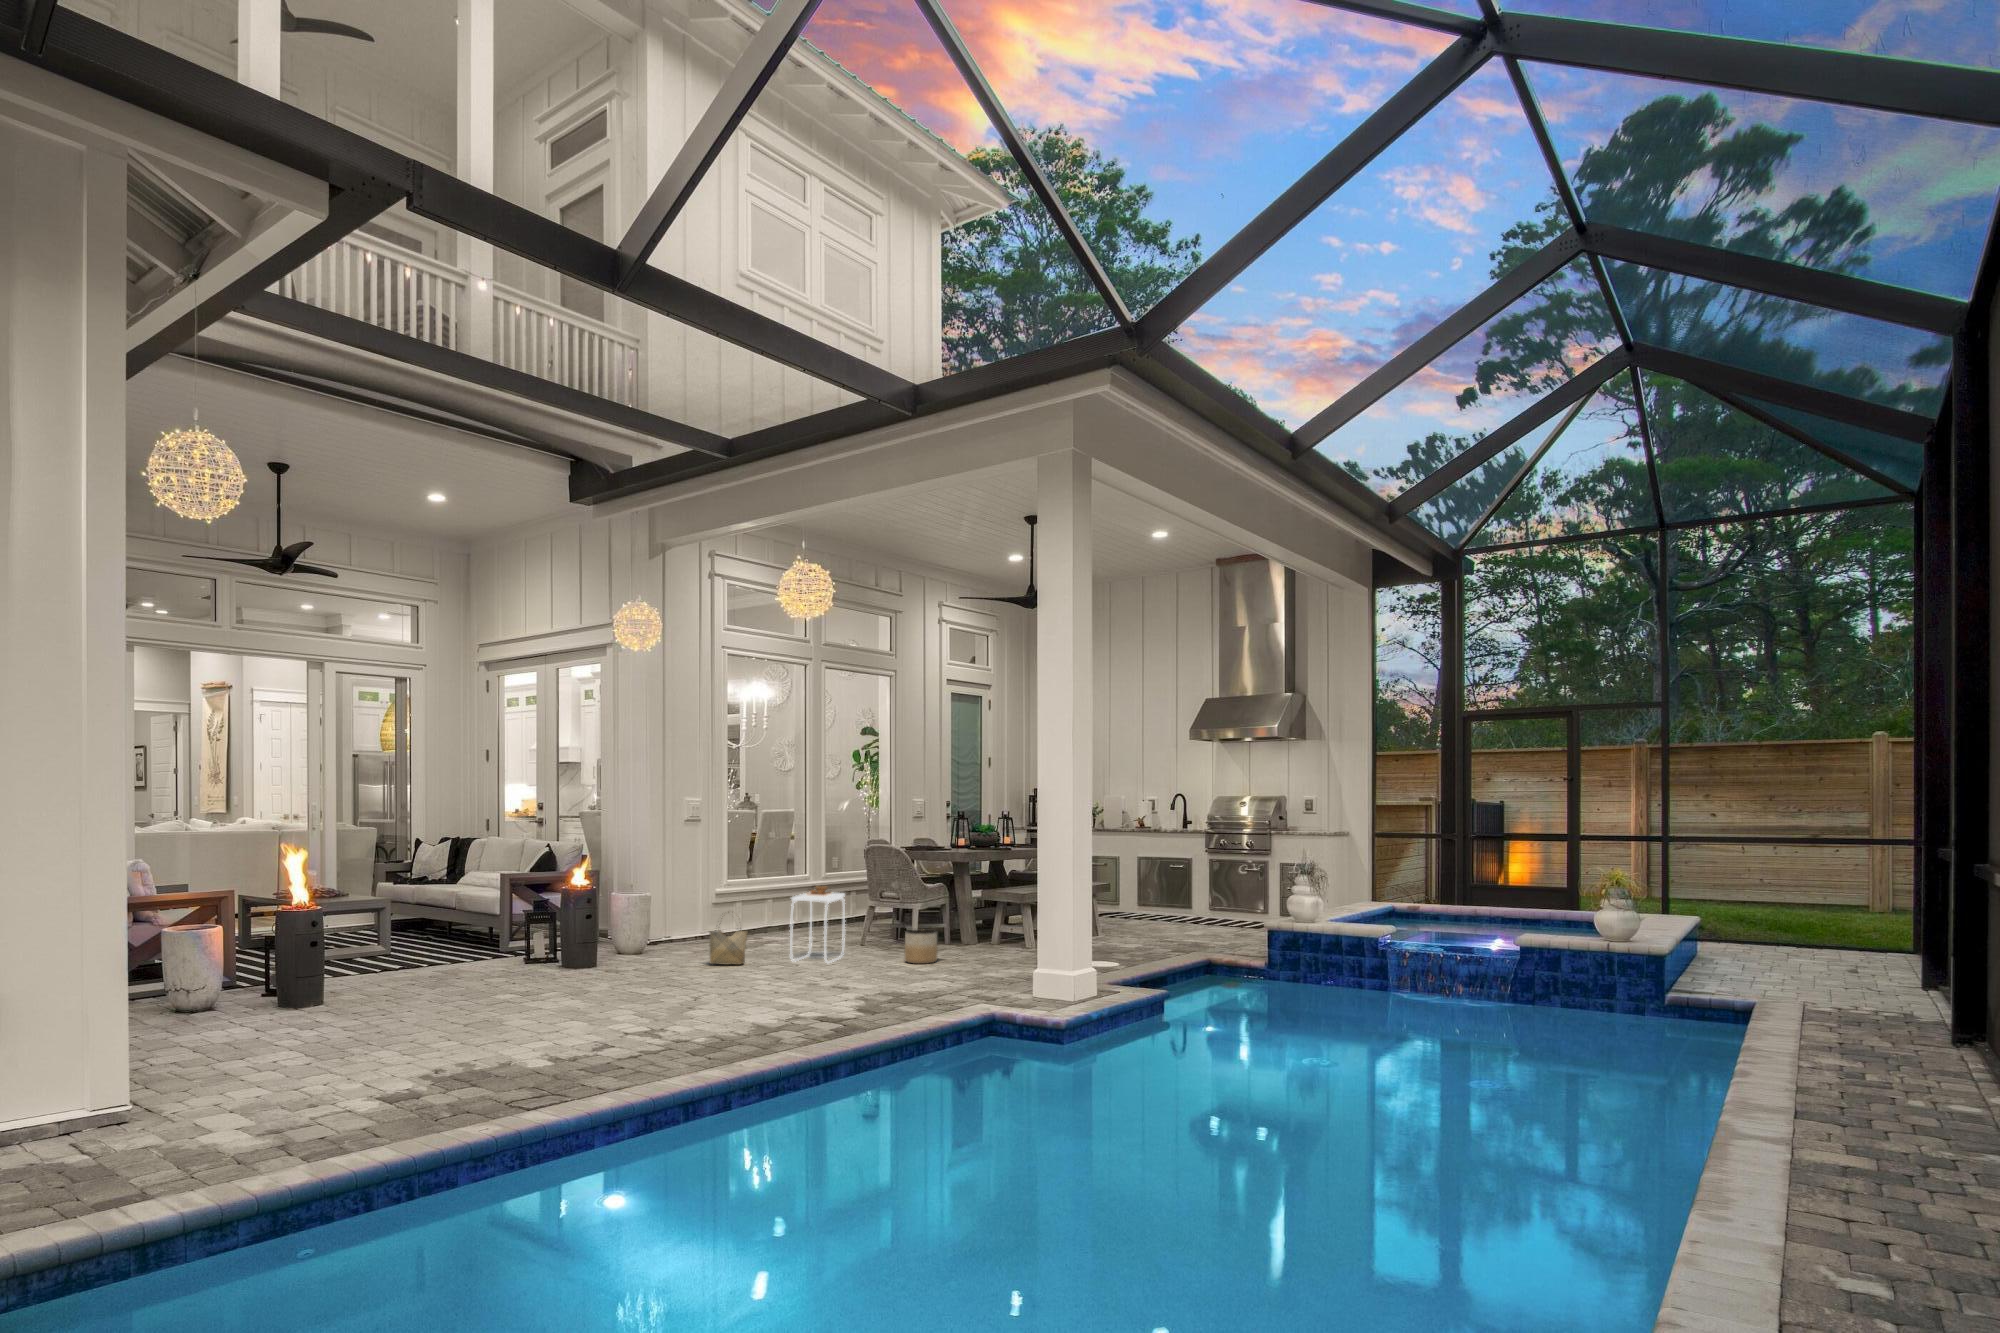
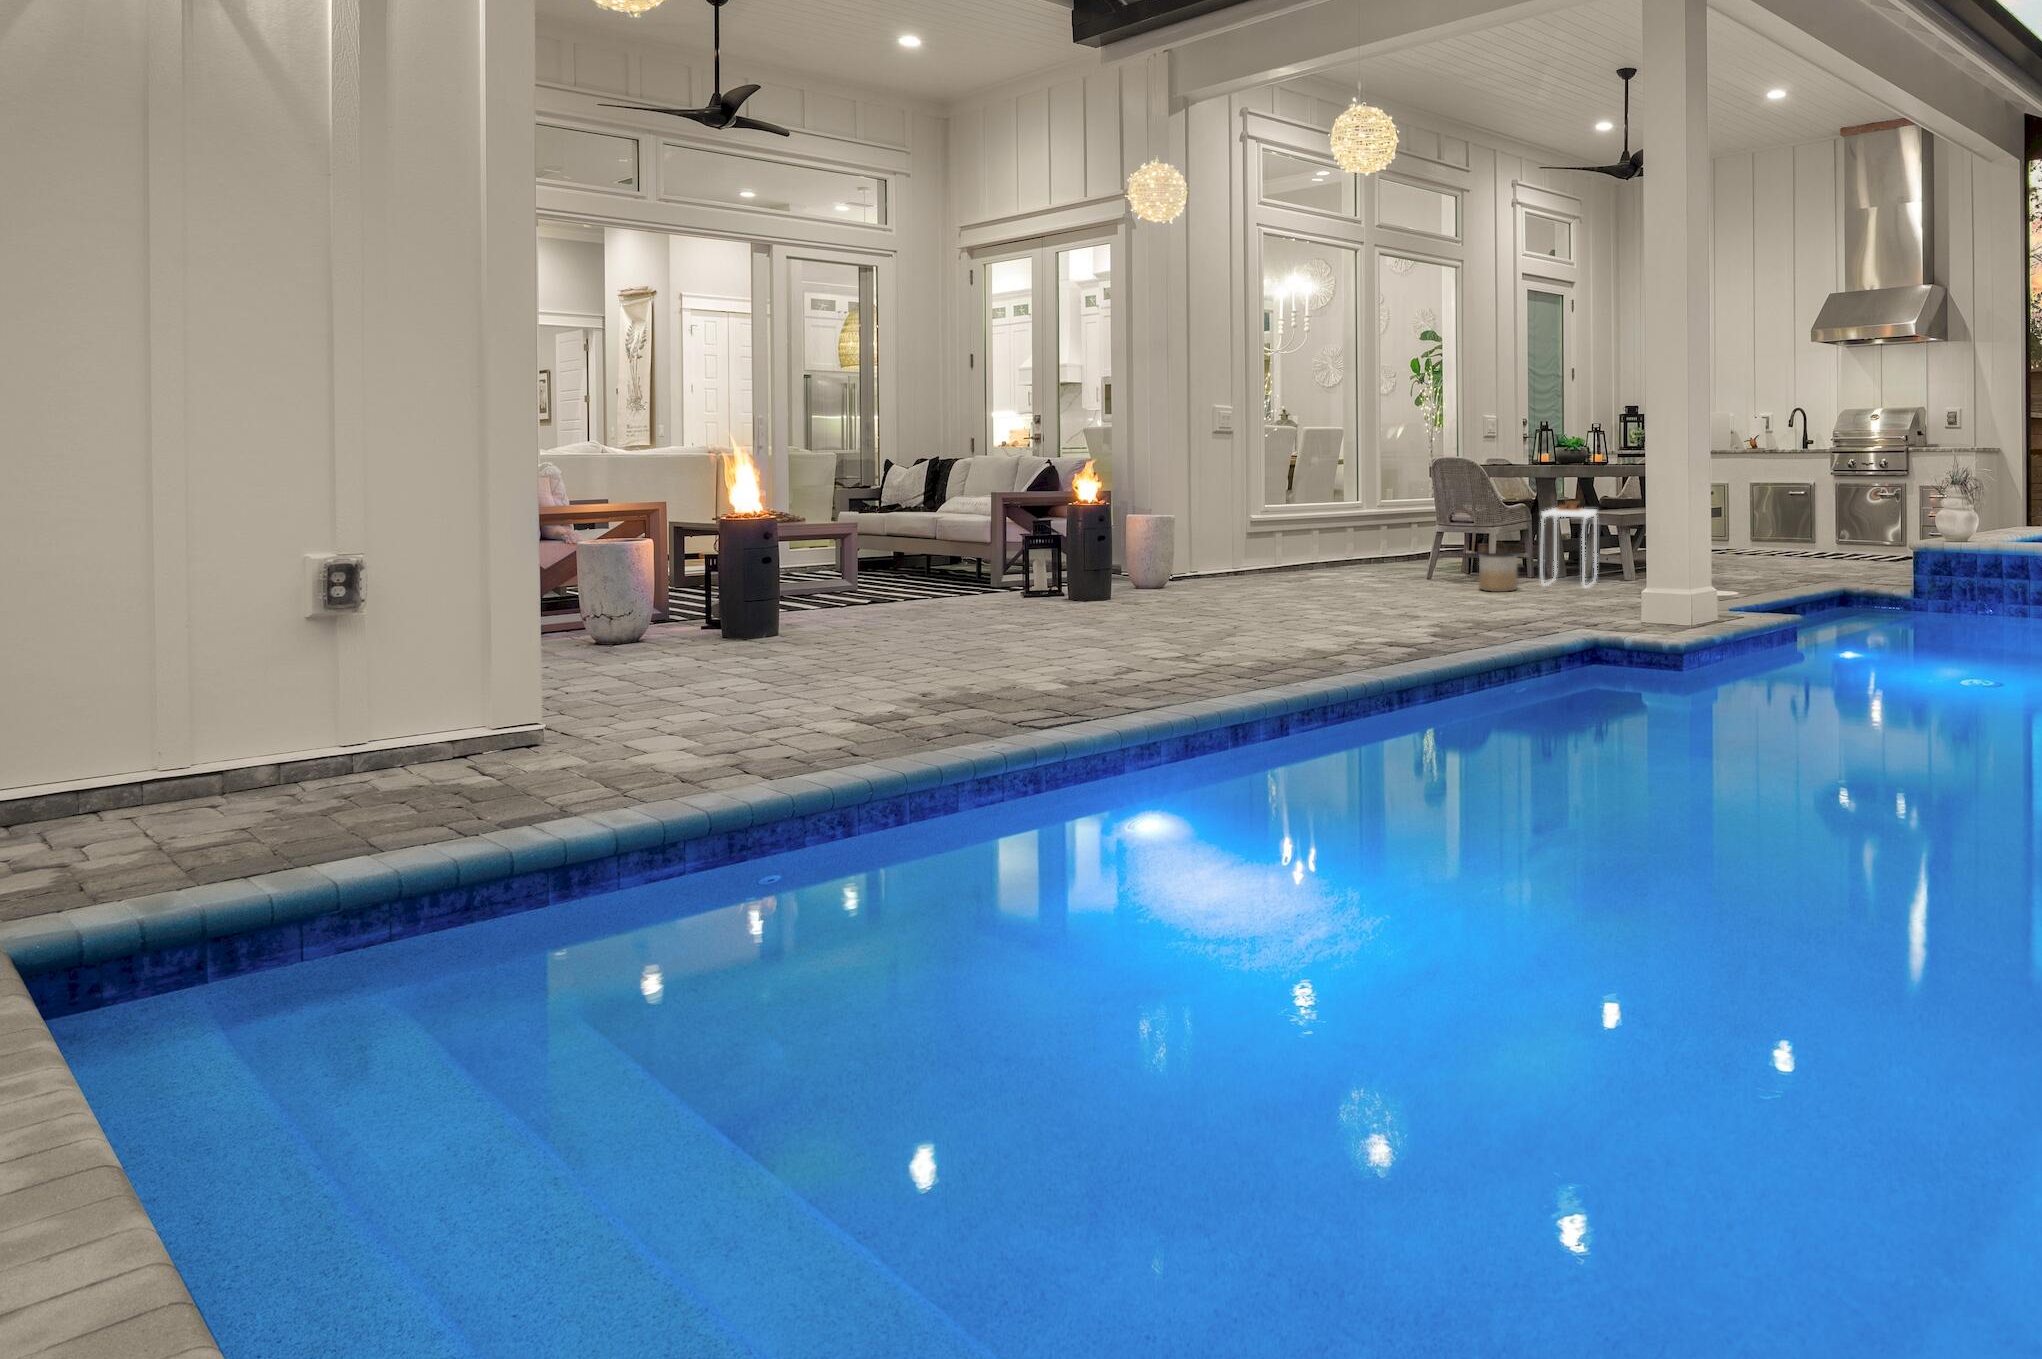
side table: present [790,885,845,963] -> present [1541,501,1597,587]
woven basket: present [709,912,748,965] -> none [1253,529,1297,590]

